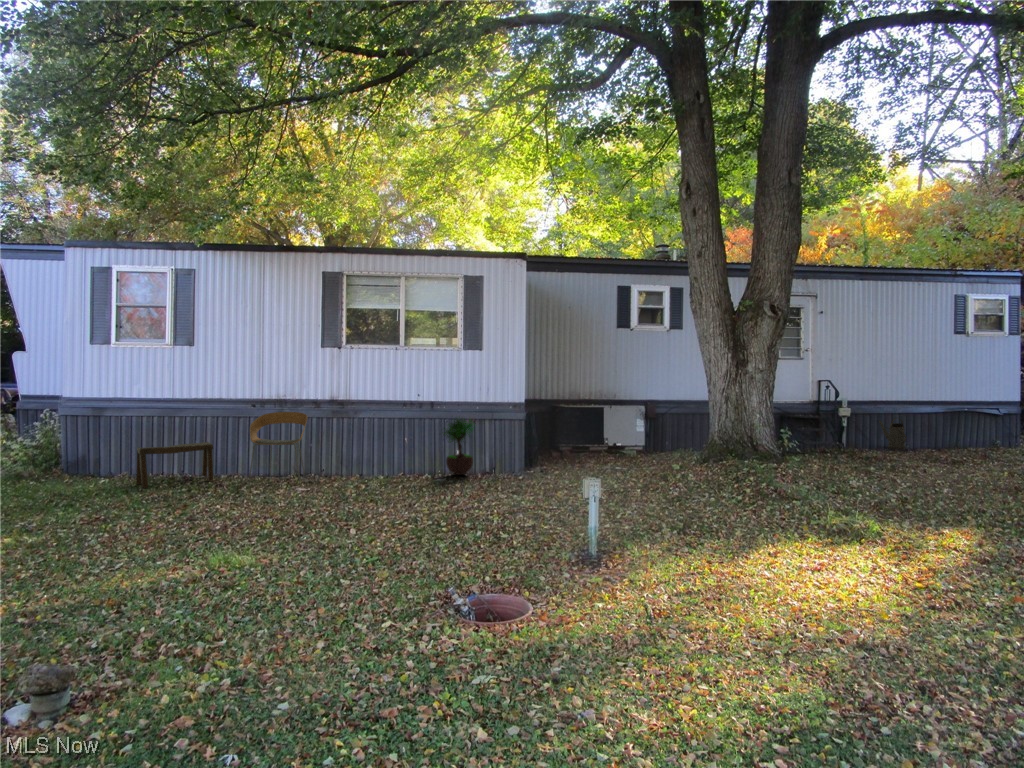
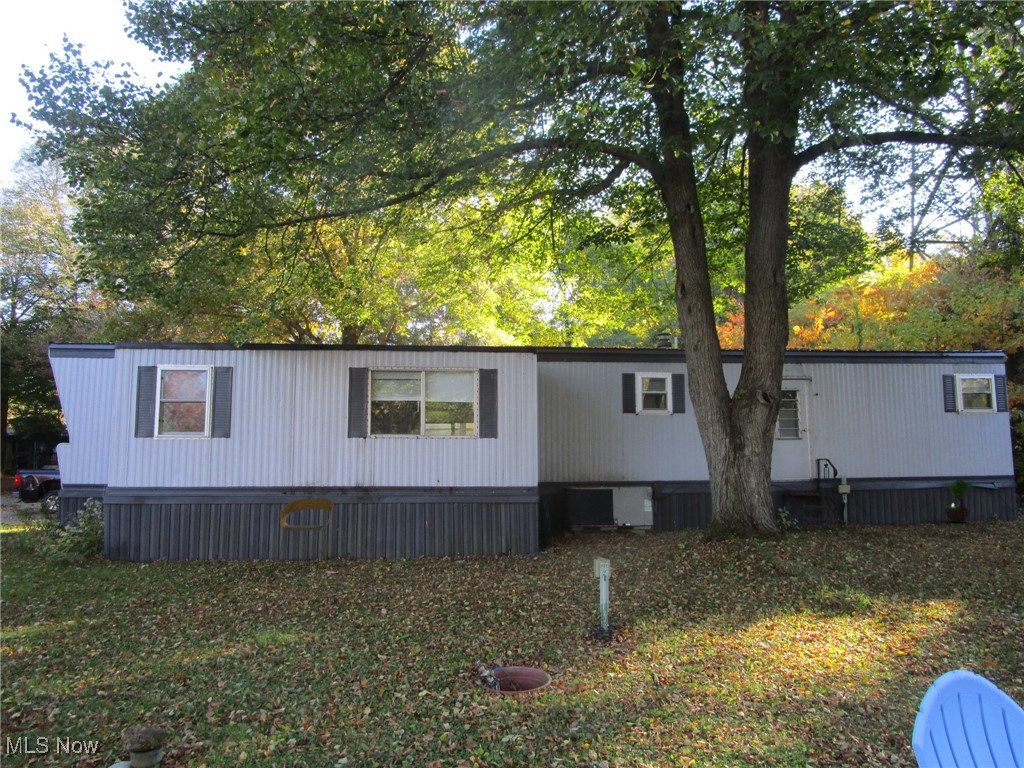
potted tree: present [444,417,473,475] -> present [945,479,972,522]
watering can: present [879,418,907,449] -> none [881,494,908,526]
bench: present [136,442,213,488] -> none [172,528,245,574]

